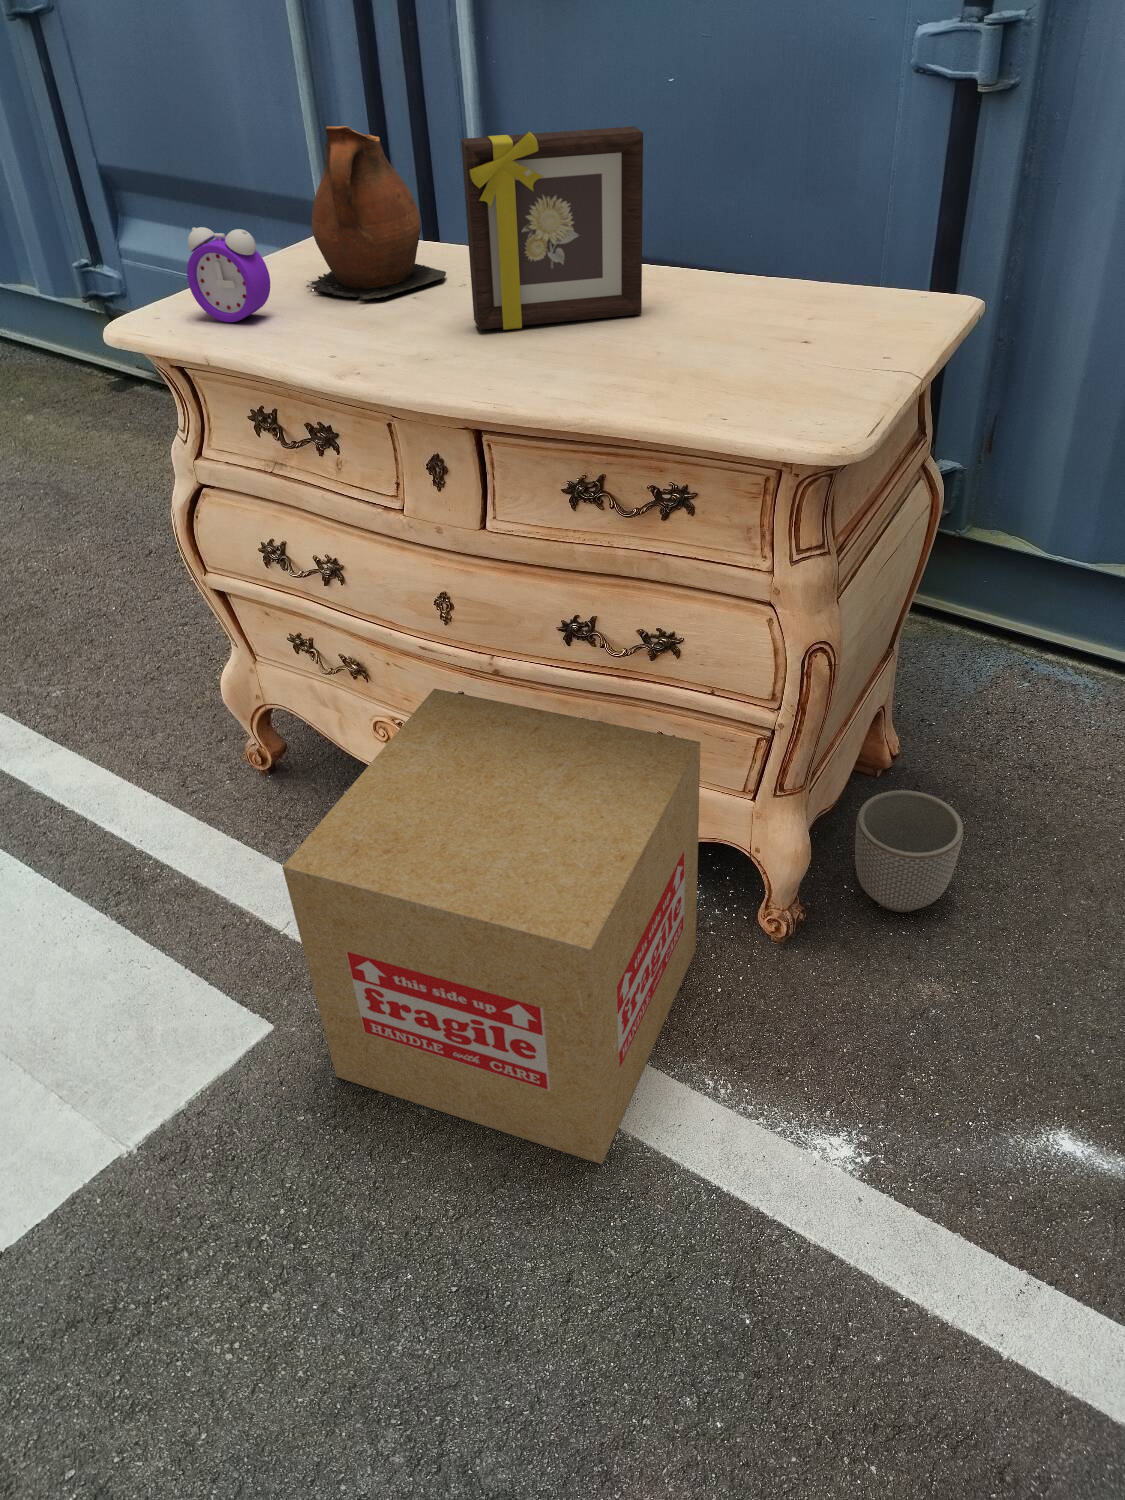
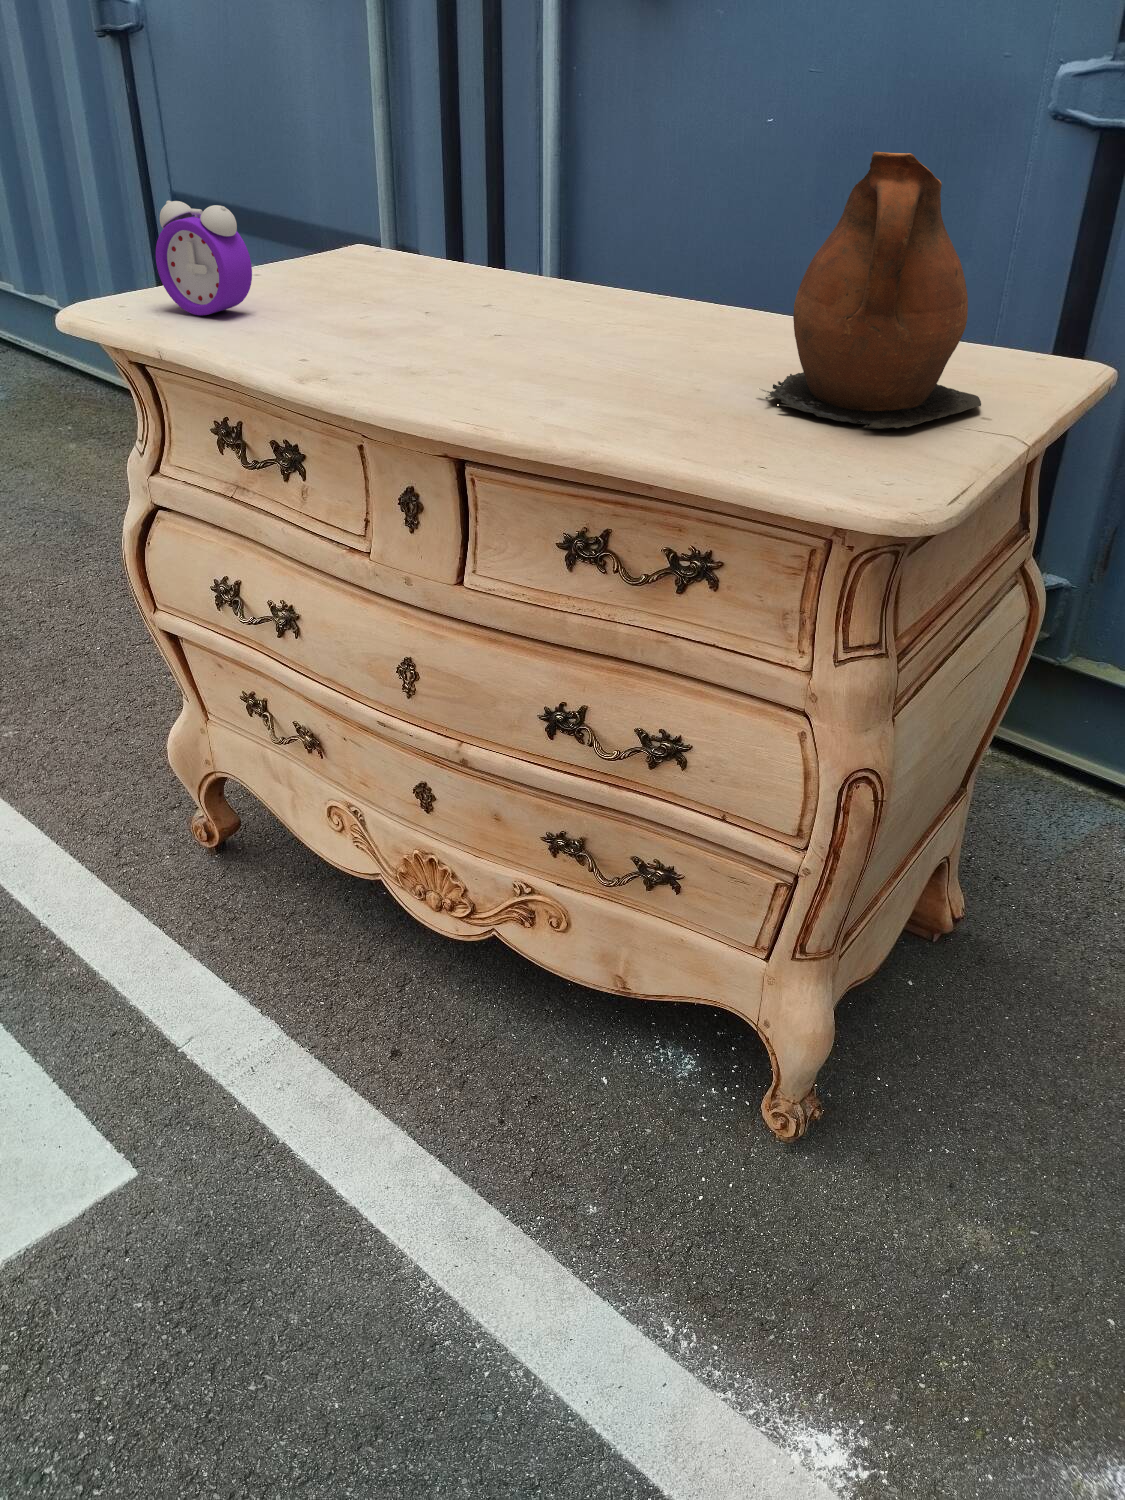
ceramic pitcher: present [307,126,446,300] -> present [763,152,981,429]
picture frame: present [461,126,643,330] -> none [482,103,706,348]
cardboard box: present [282,689,701,1164] -> none [133,775,702,1429]
planter: present [855,790,963,912] -> none [893,966,1034,1123]

